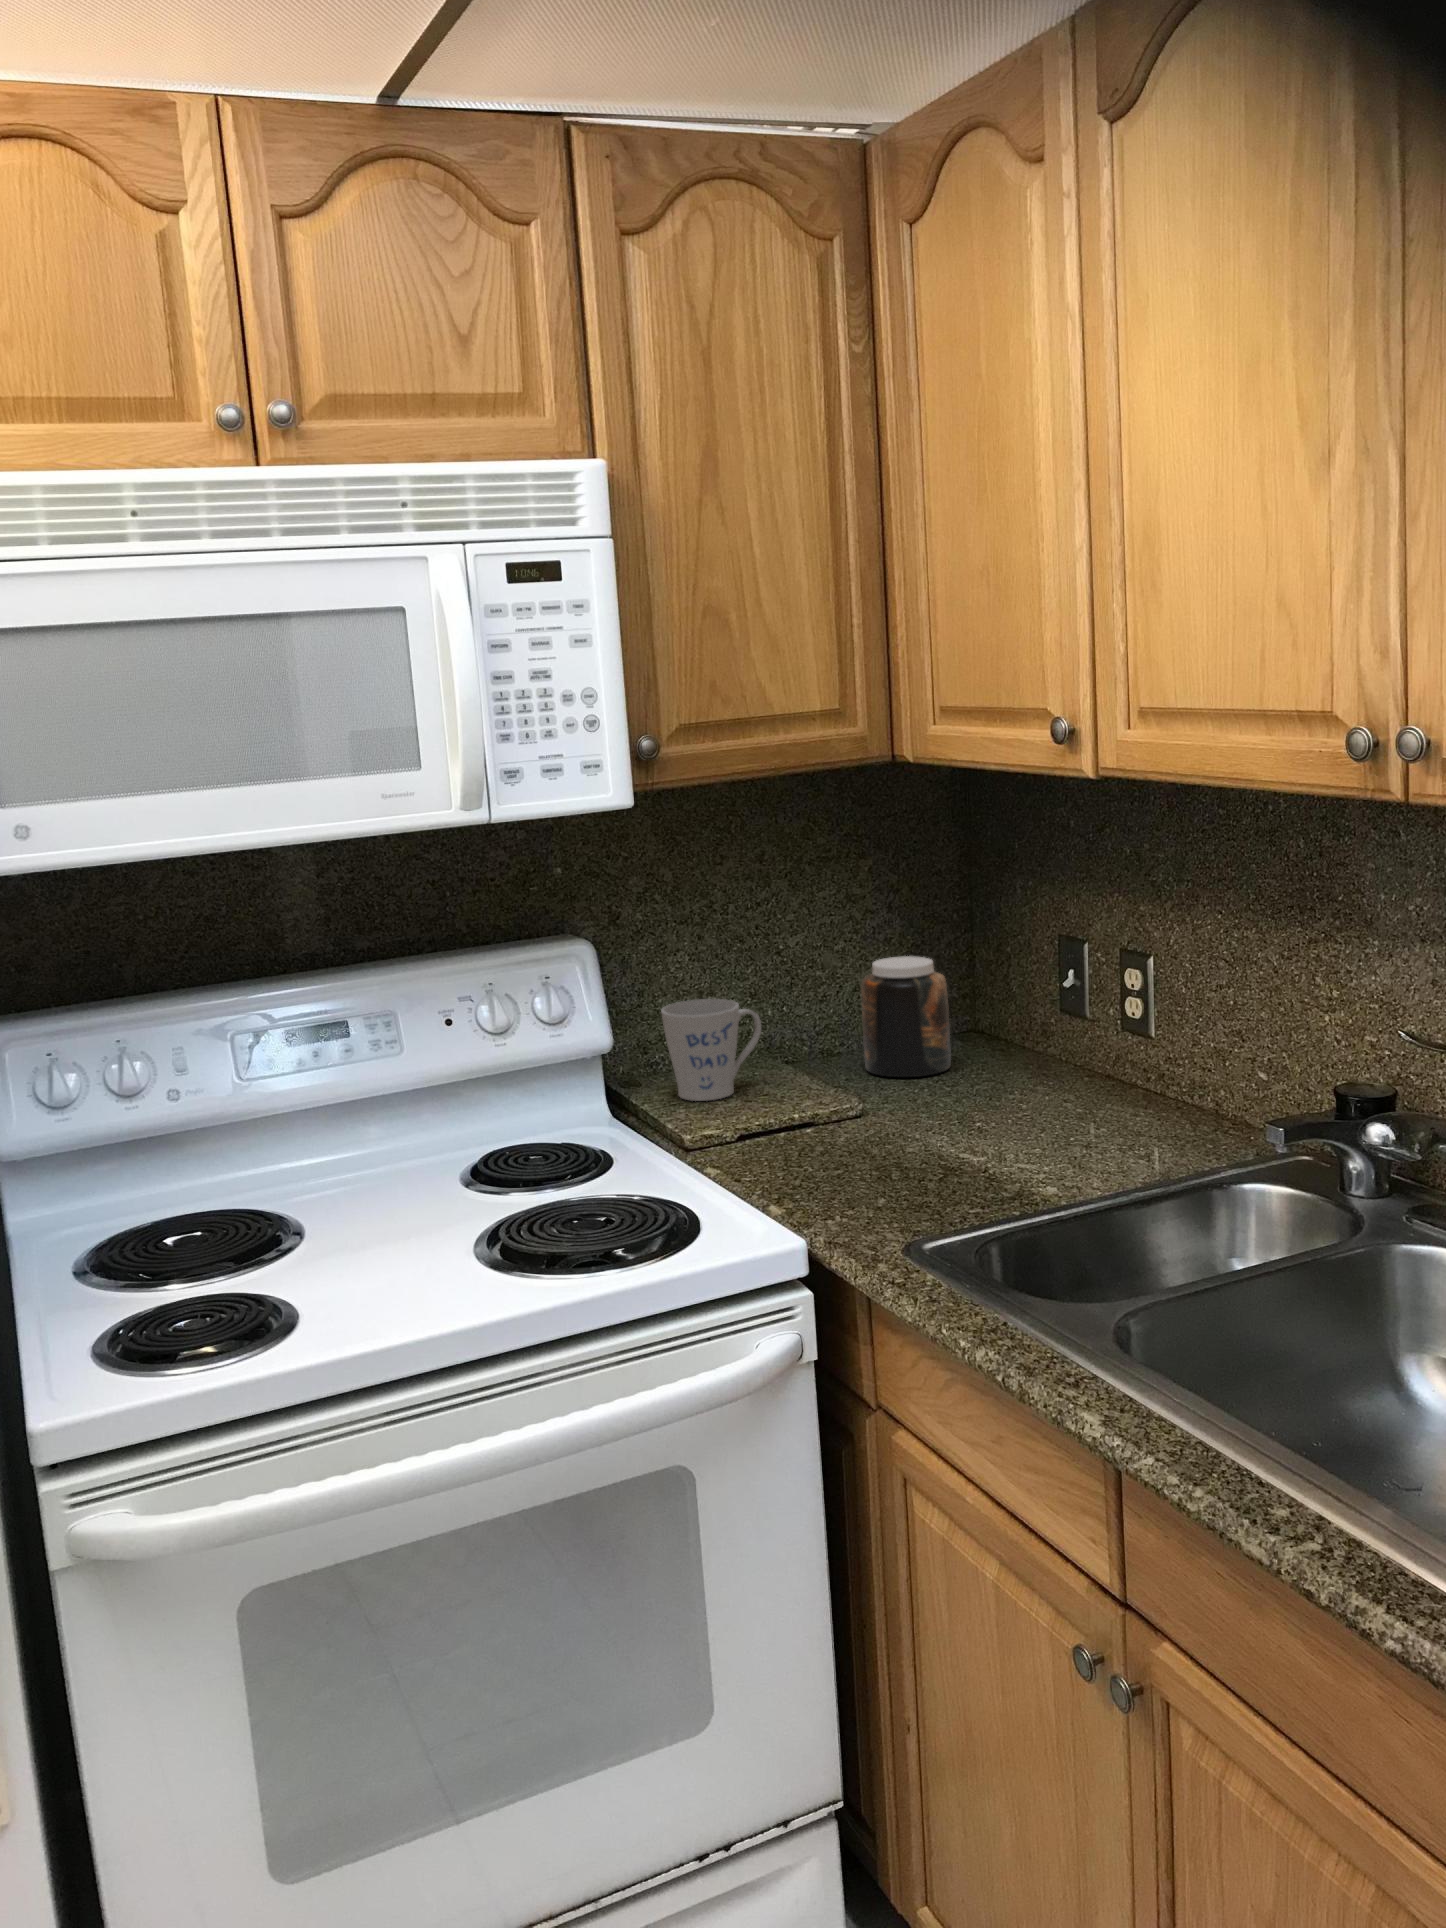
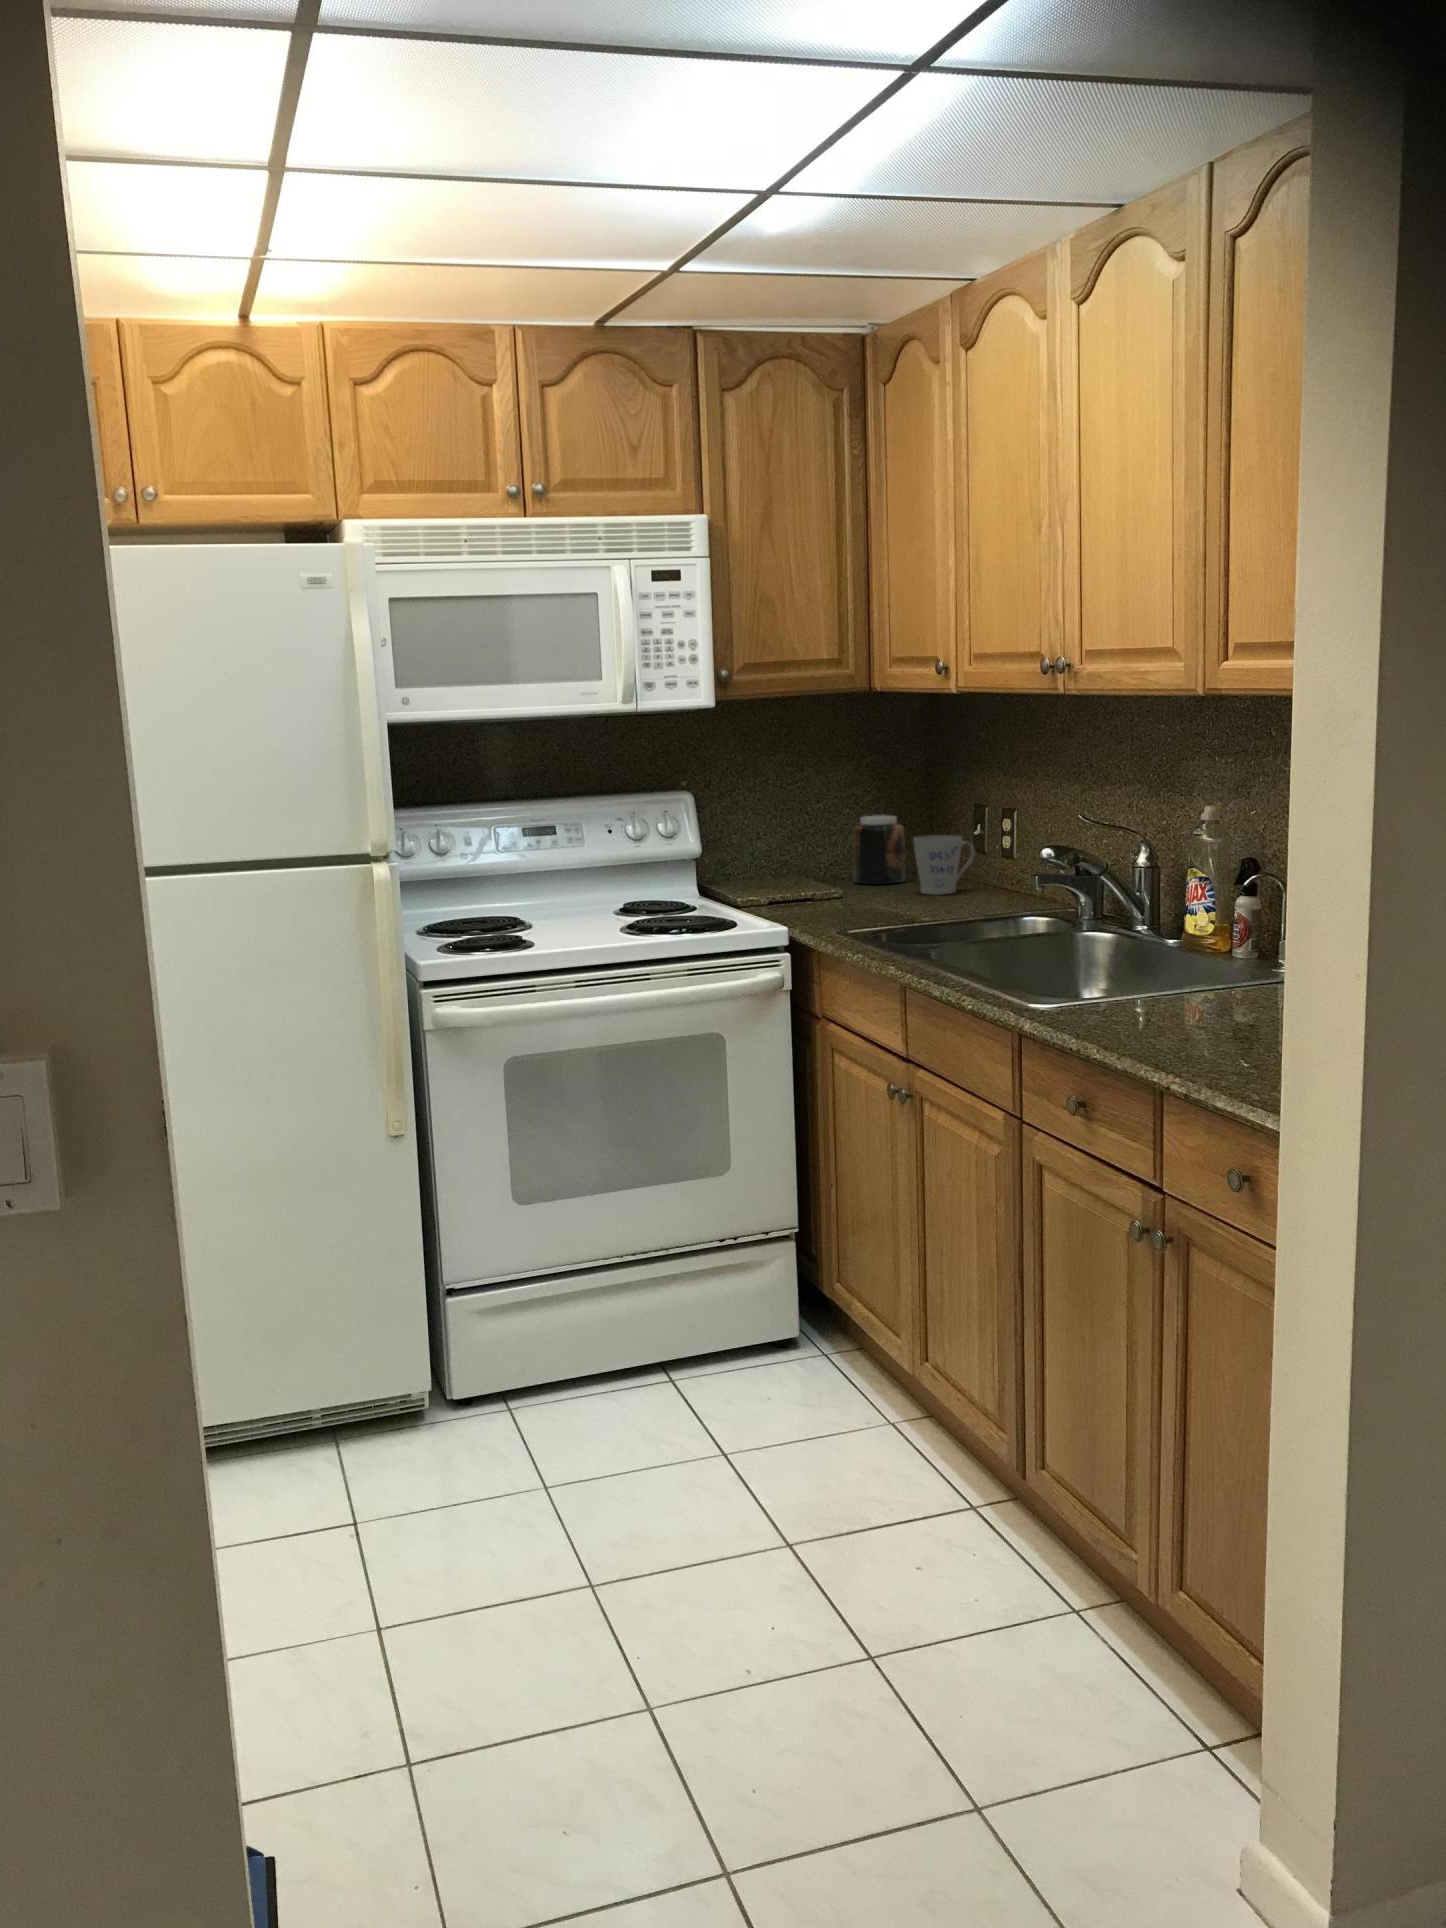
mug: present [661,999,761,1101] -> present [913,835,975,895]

